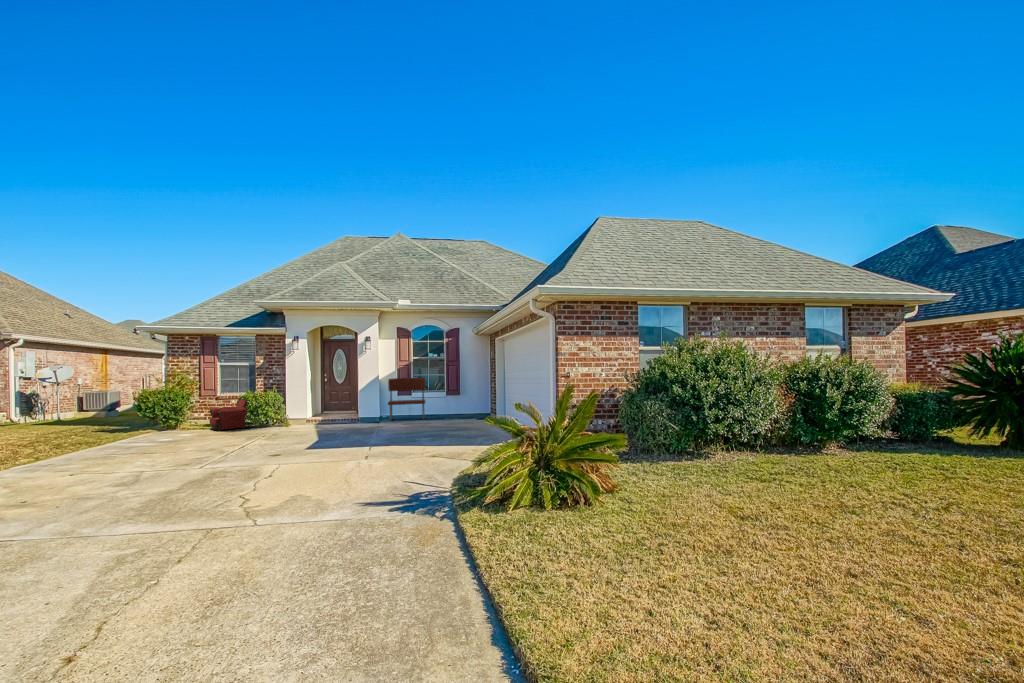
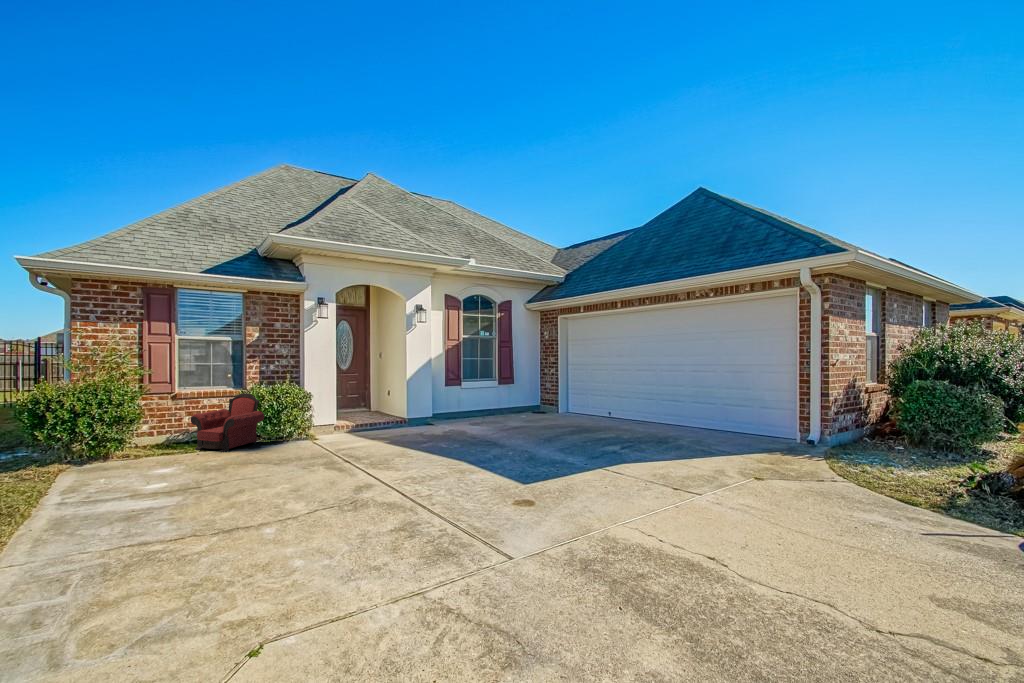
bench: present [388,378,425,421] -> none [441,362,495,419]

